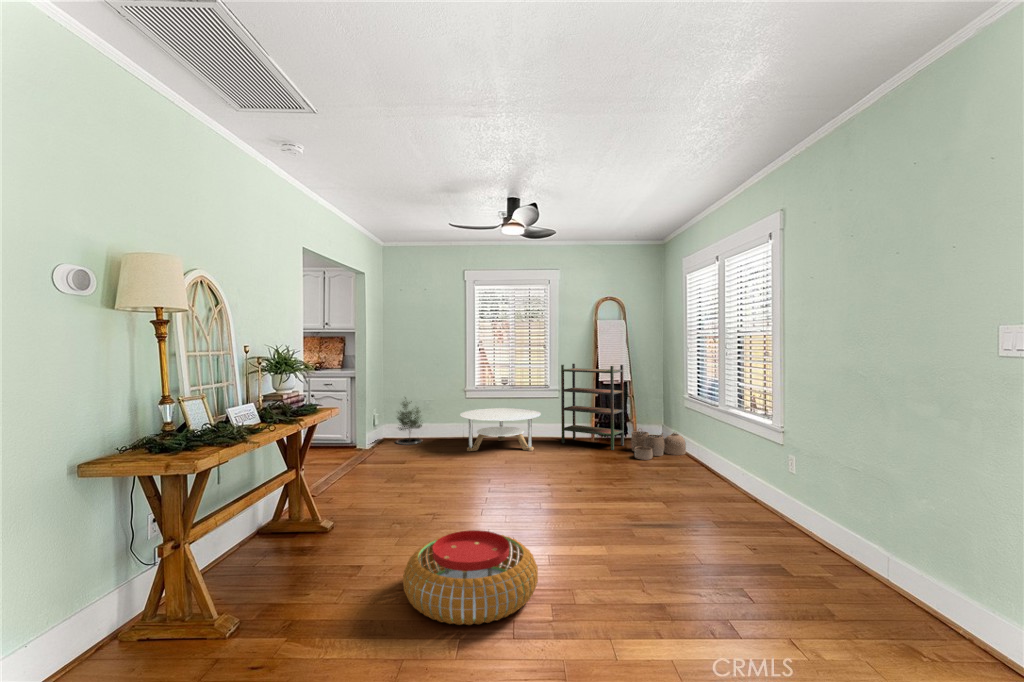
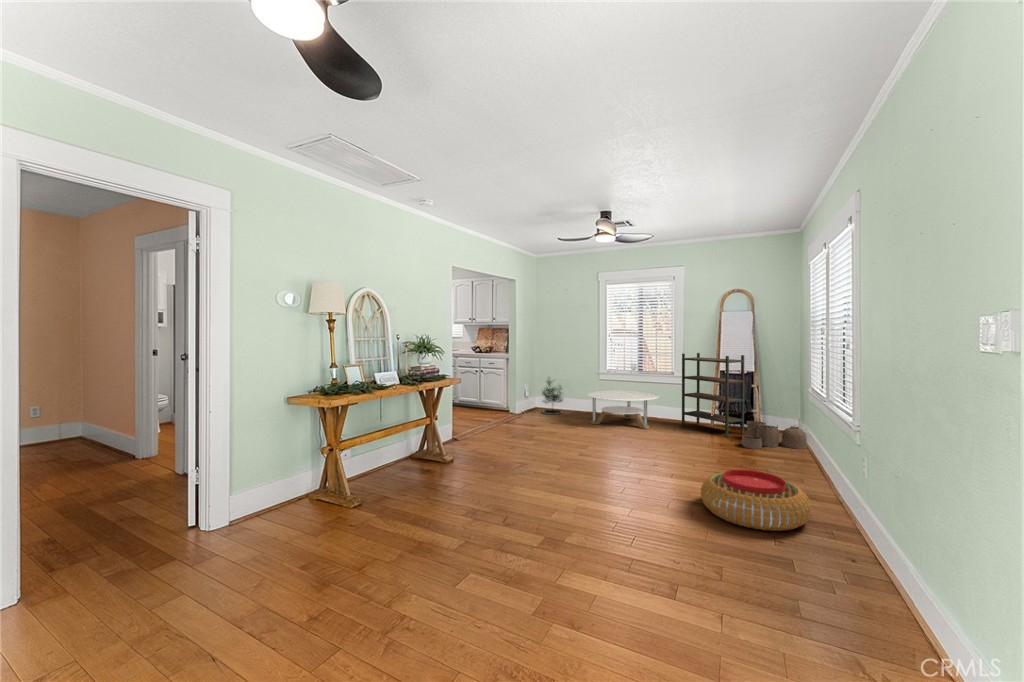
pouf: present [403,530,538,625] -> present [701,470,811,531]

